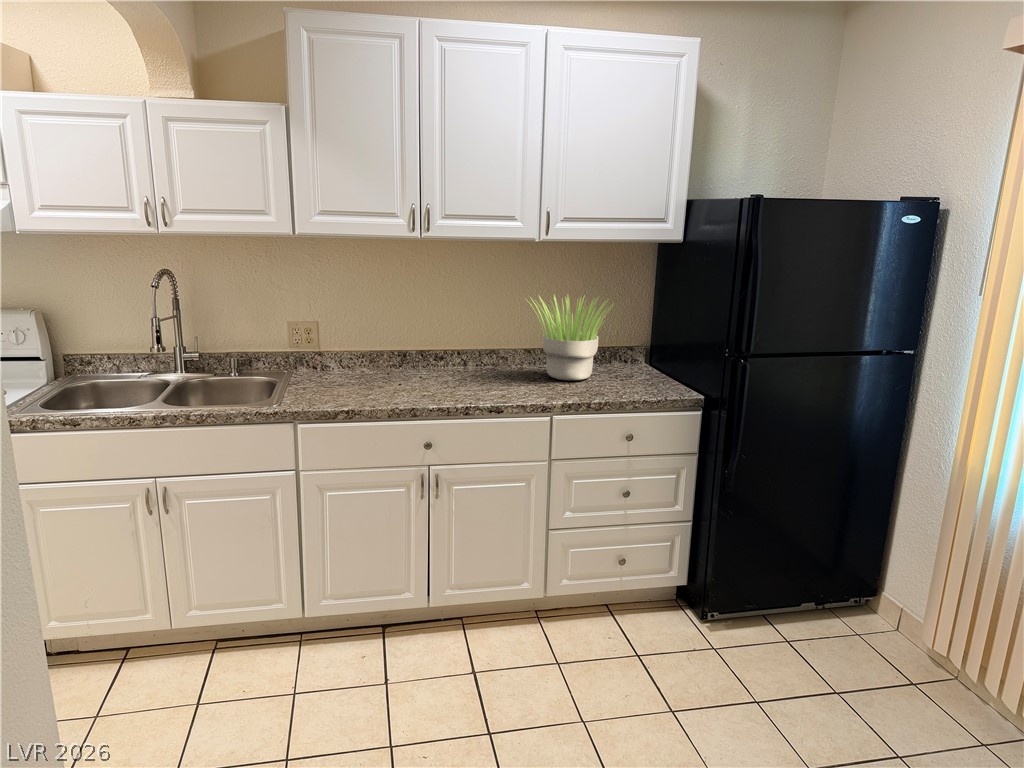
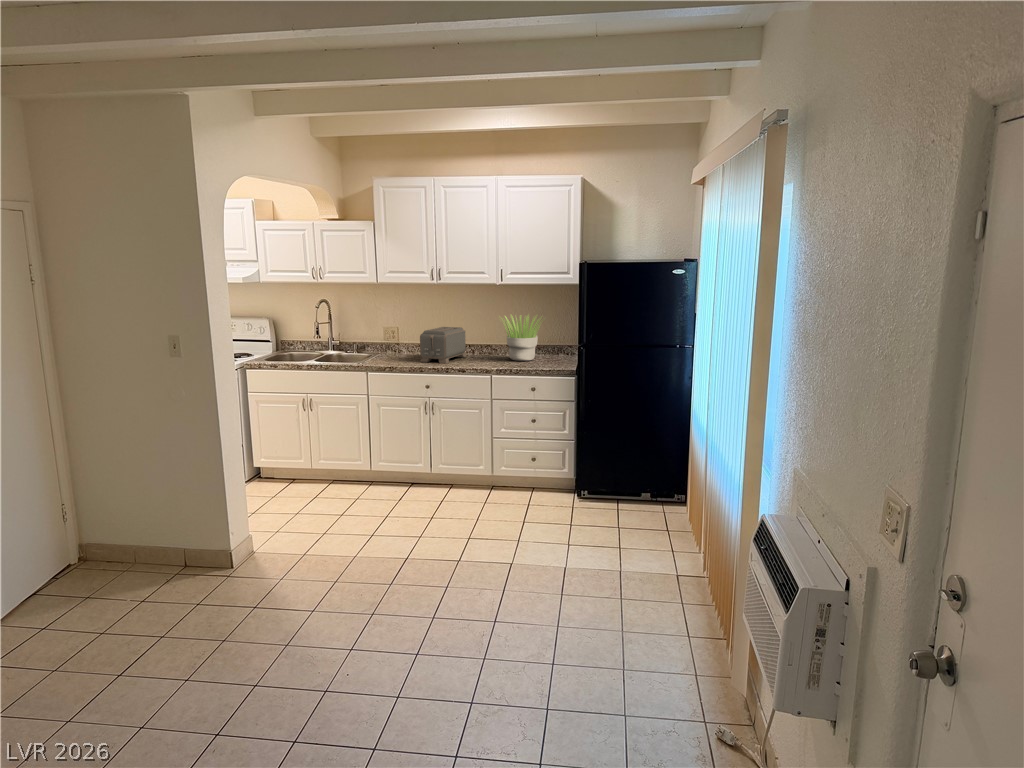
toaster: none [393,321,463,396] -> present [420,327,467,363]

